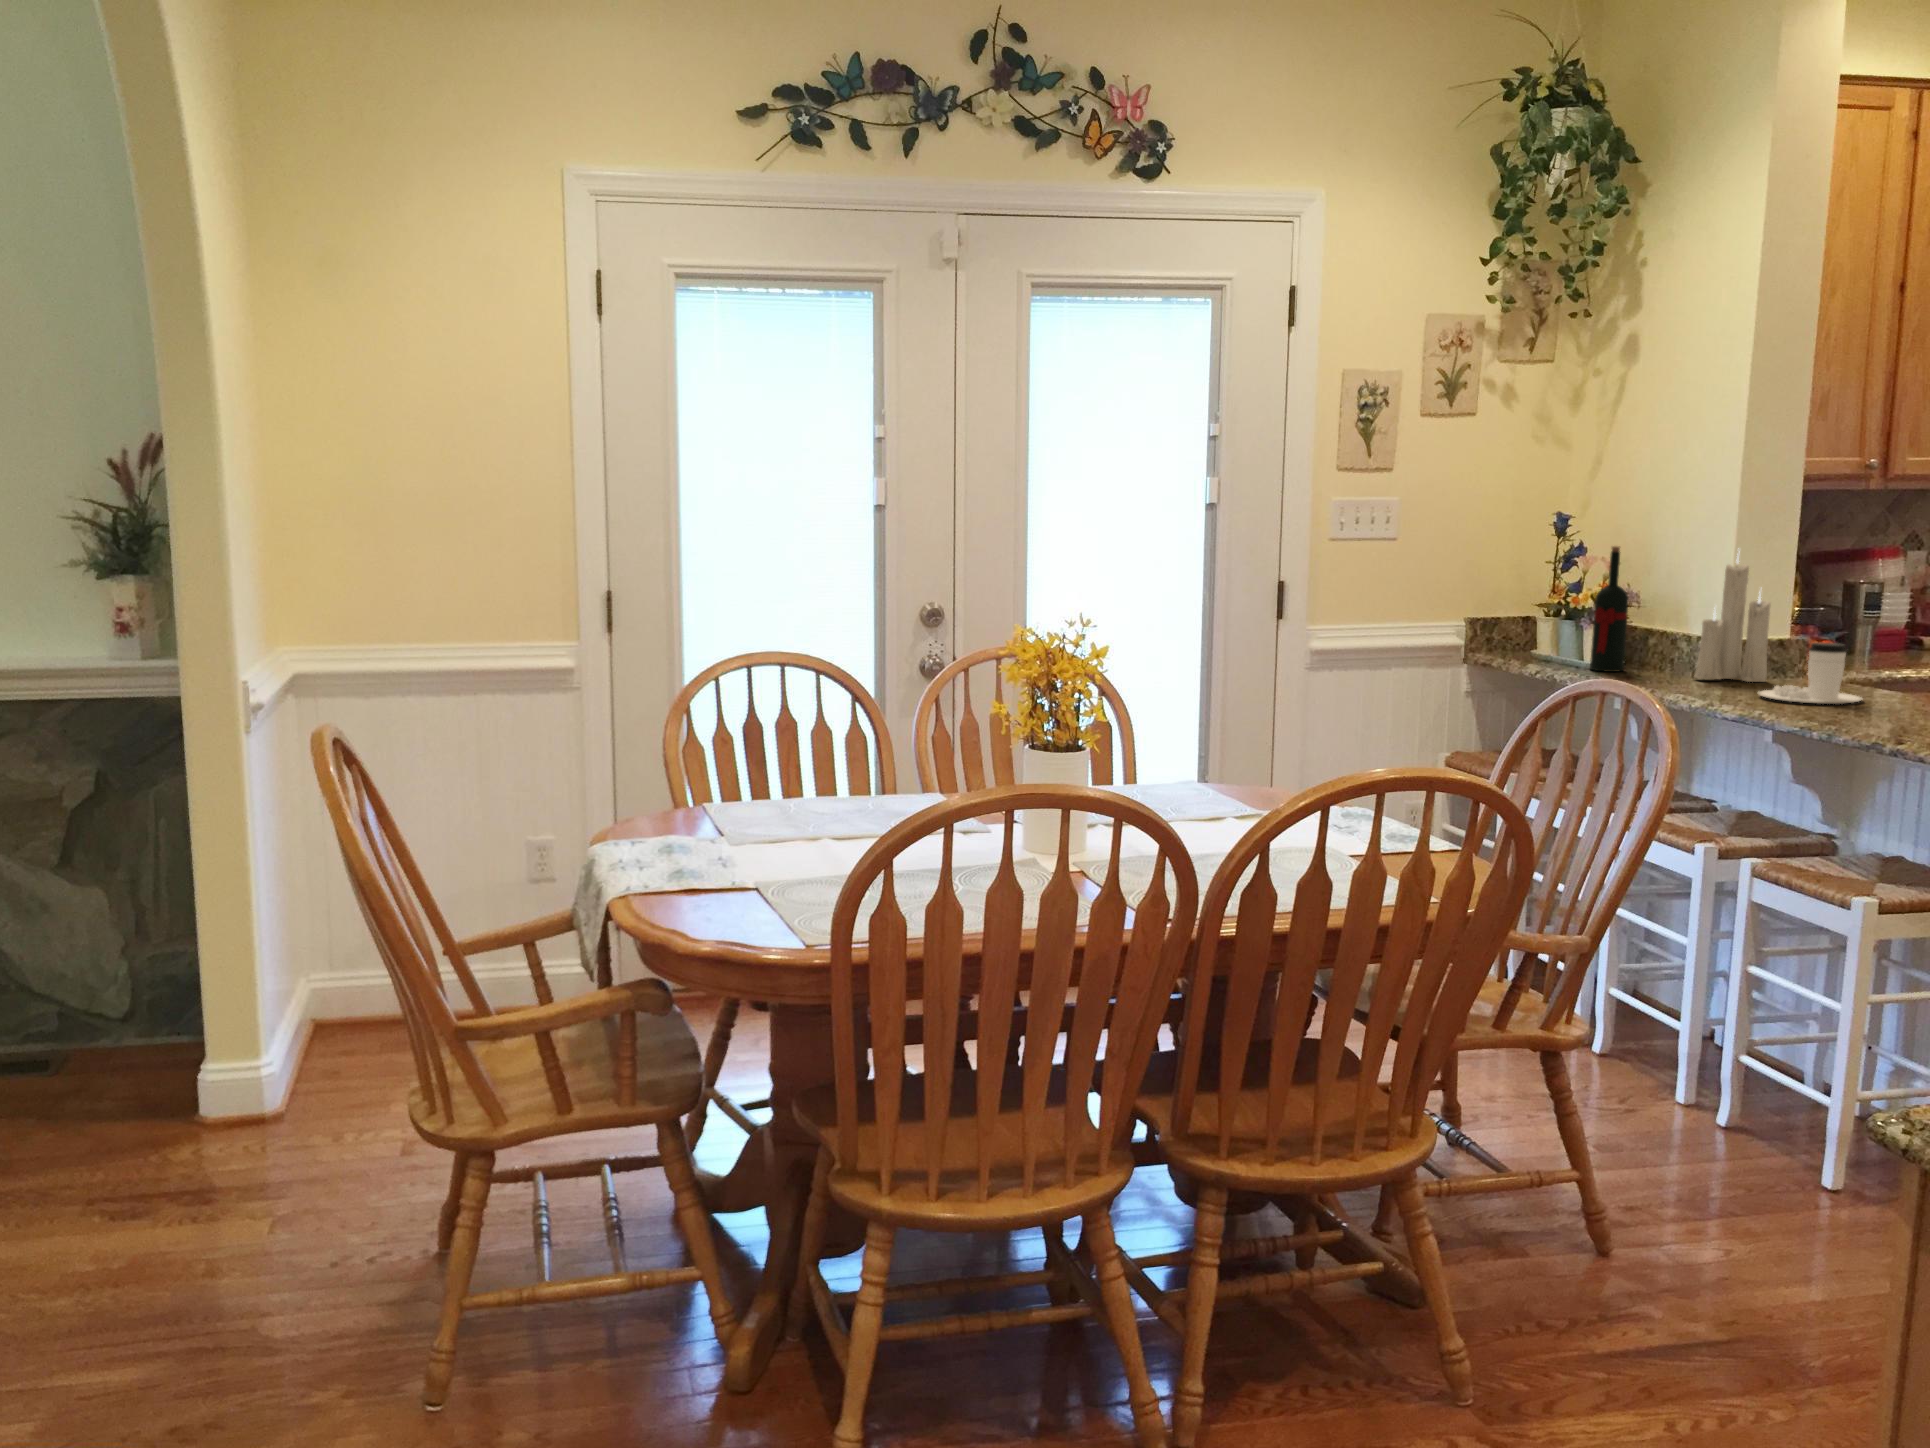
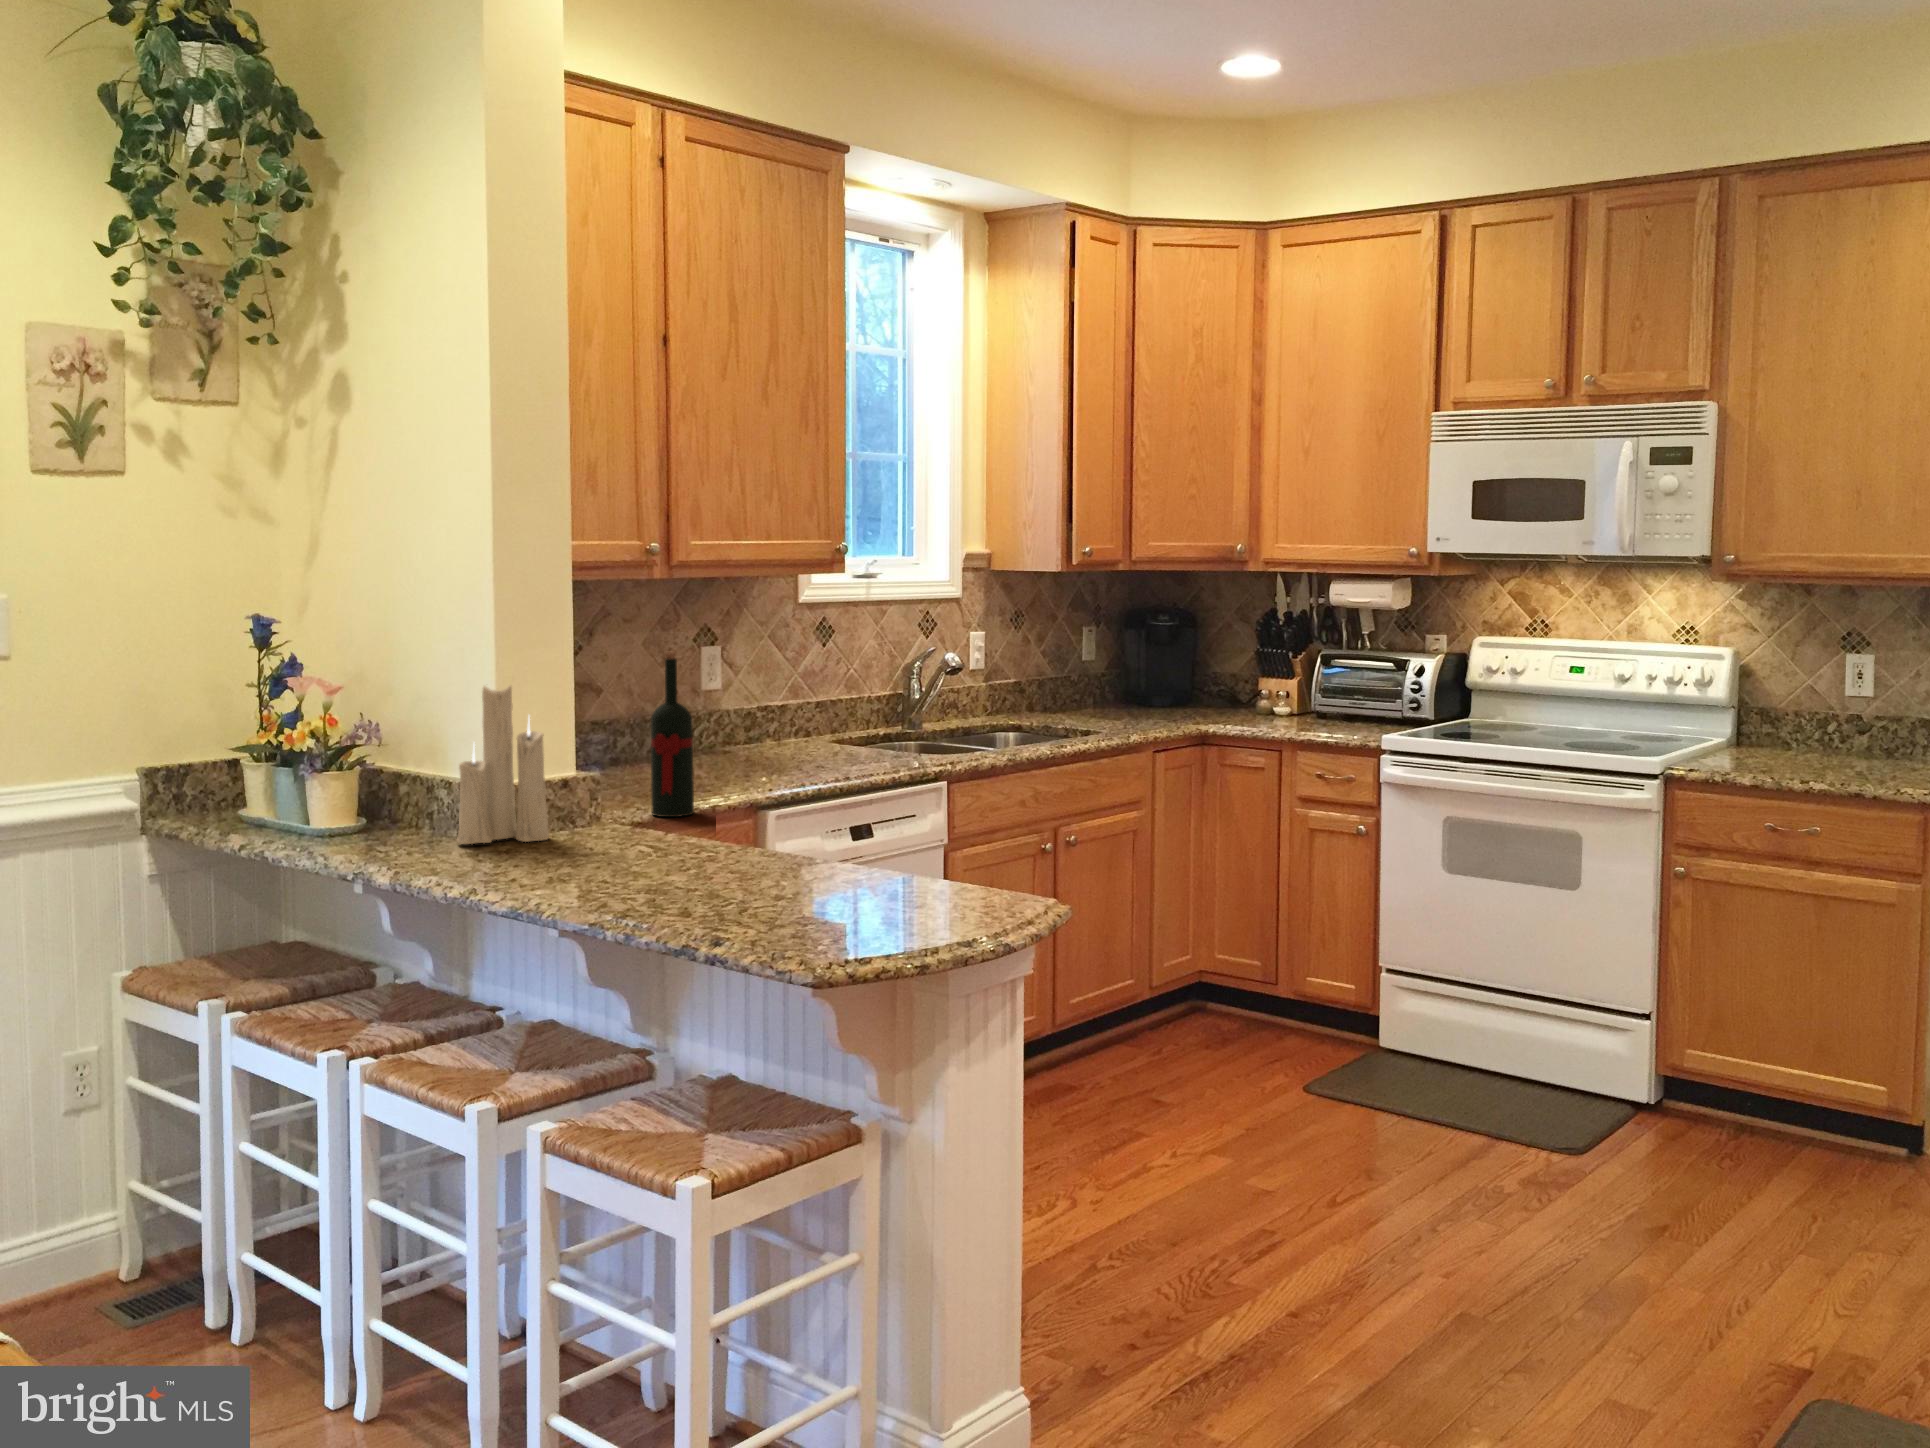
wine bottle: present [1590,546,1629,672] -> present [651,652,694,817]
coffee cup: present [1758,643,1862,704] -> none [532,793,662,881]

